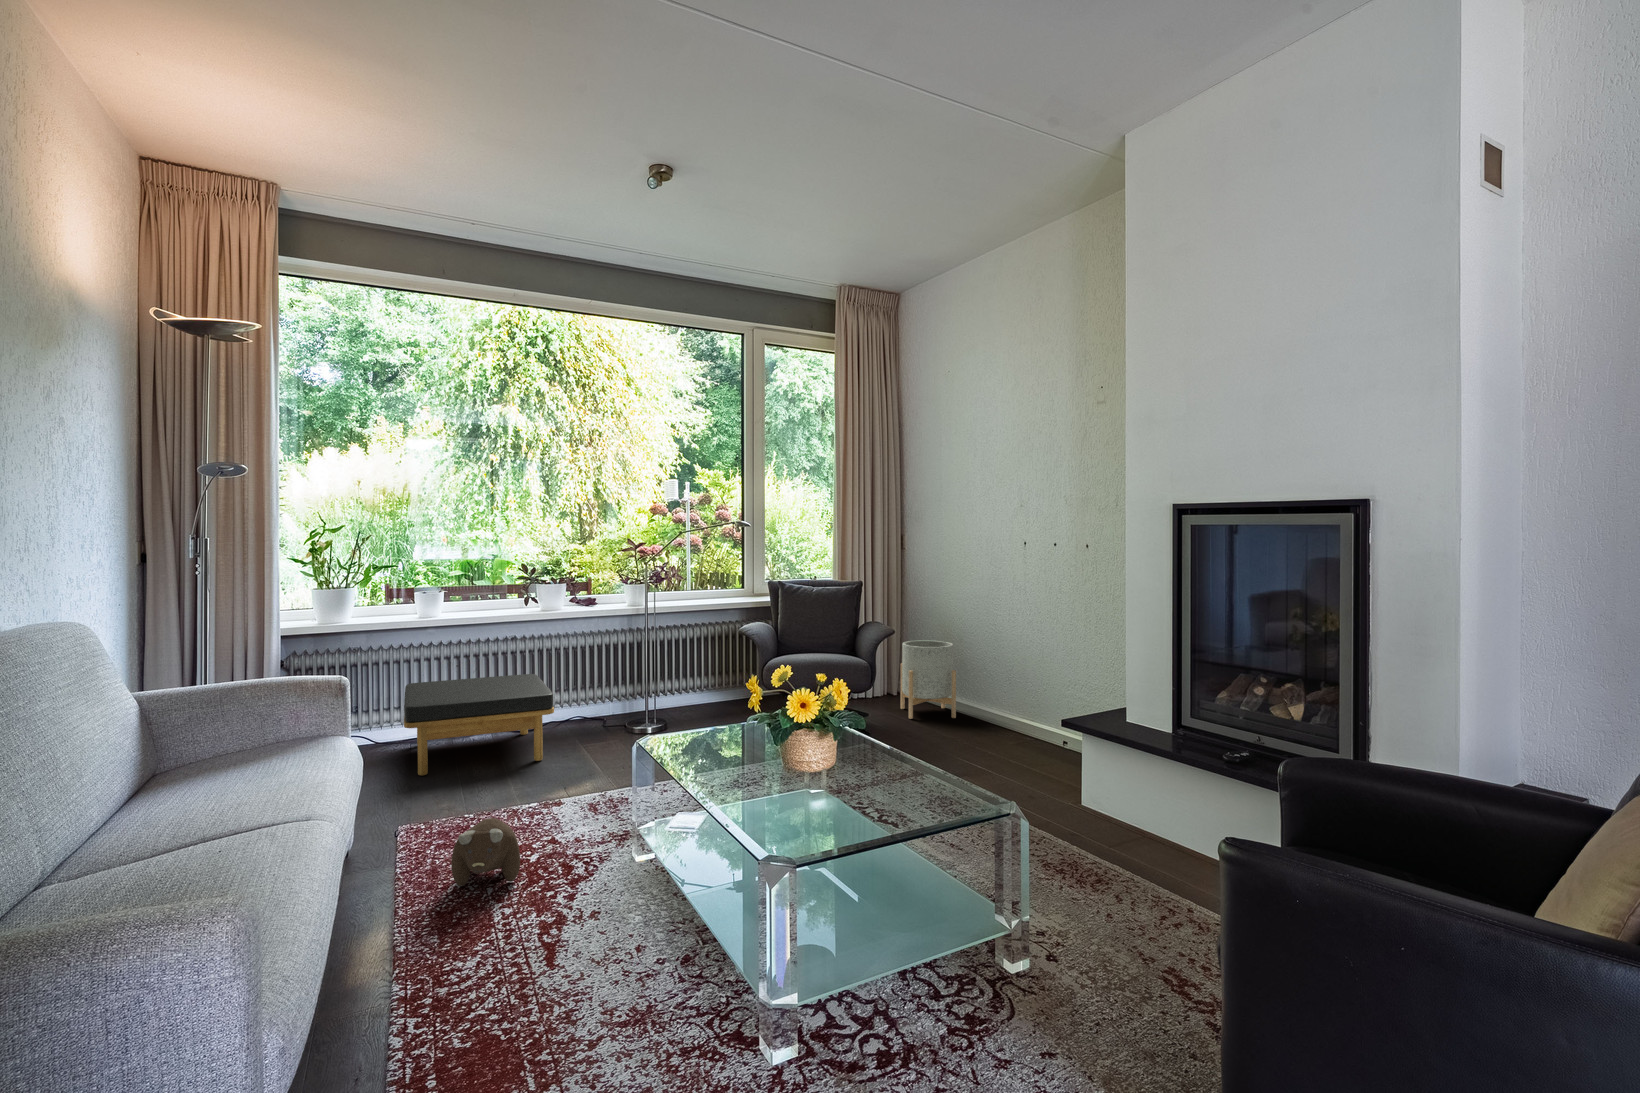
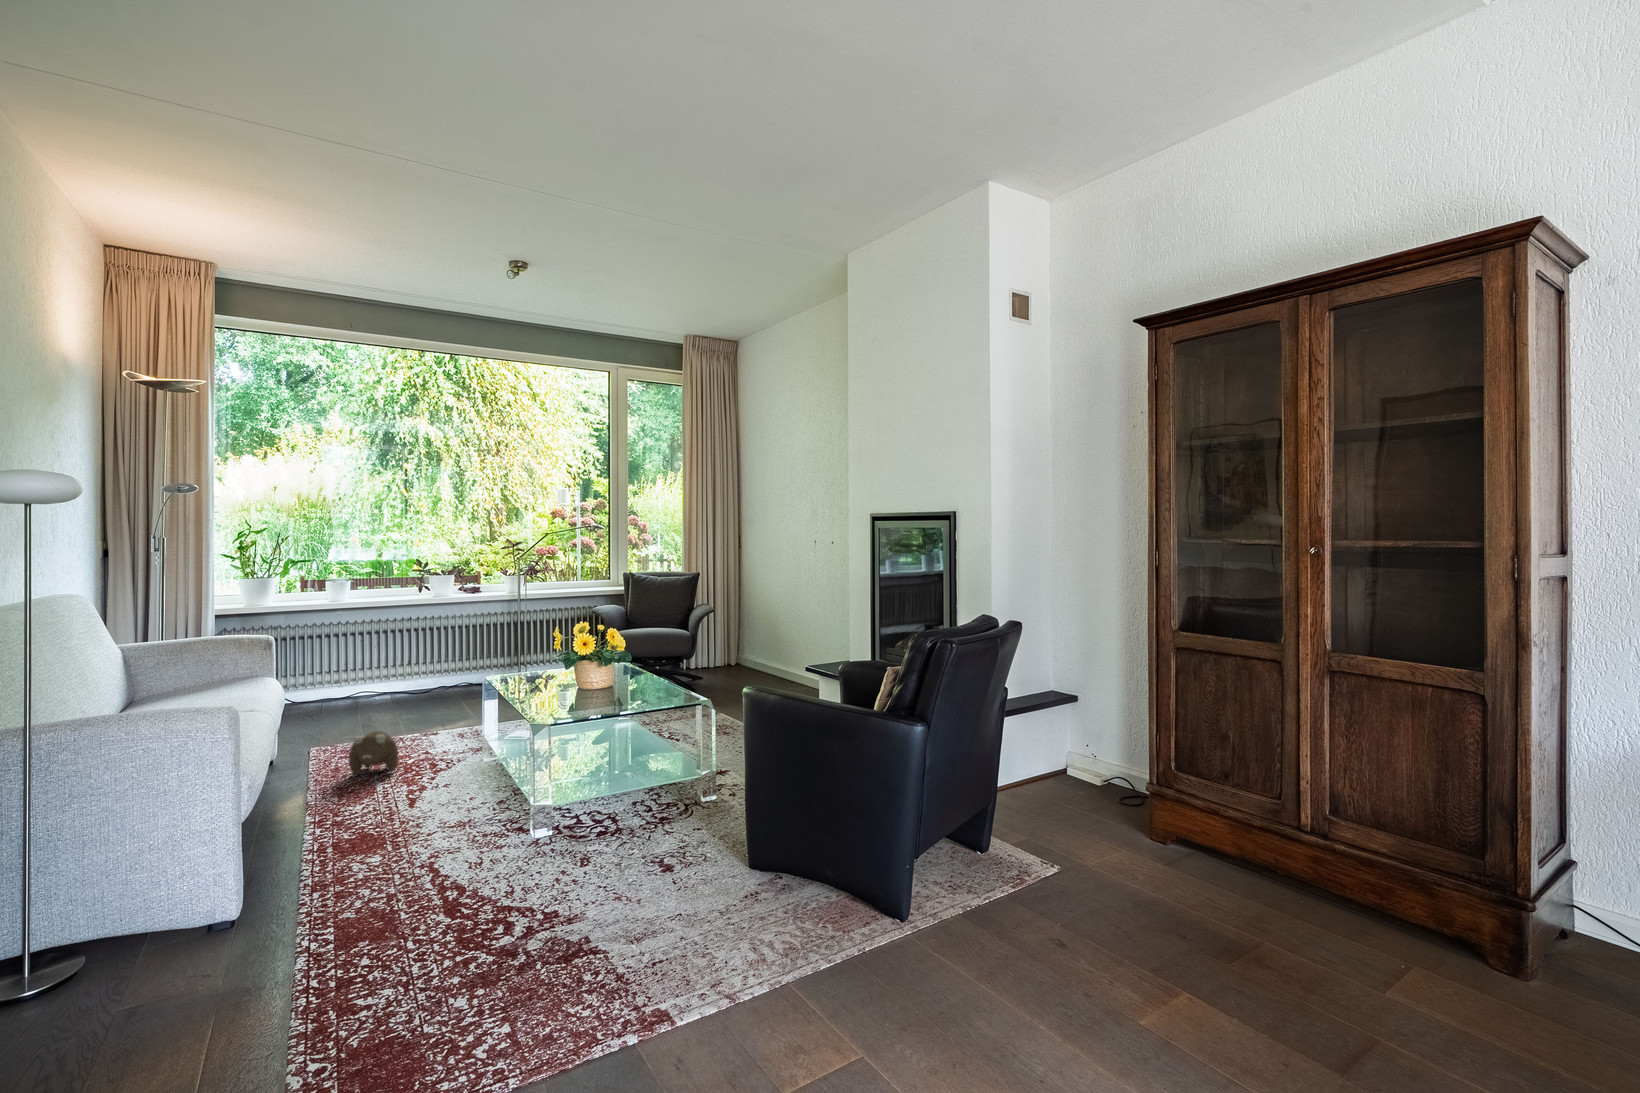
planter: present [901,640,956,719] -> none [731,620,771,680]
ottoman: present [404,674,554,776] -> none [317,647,439,720]

